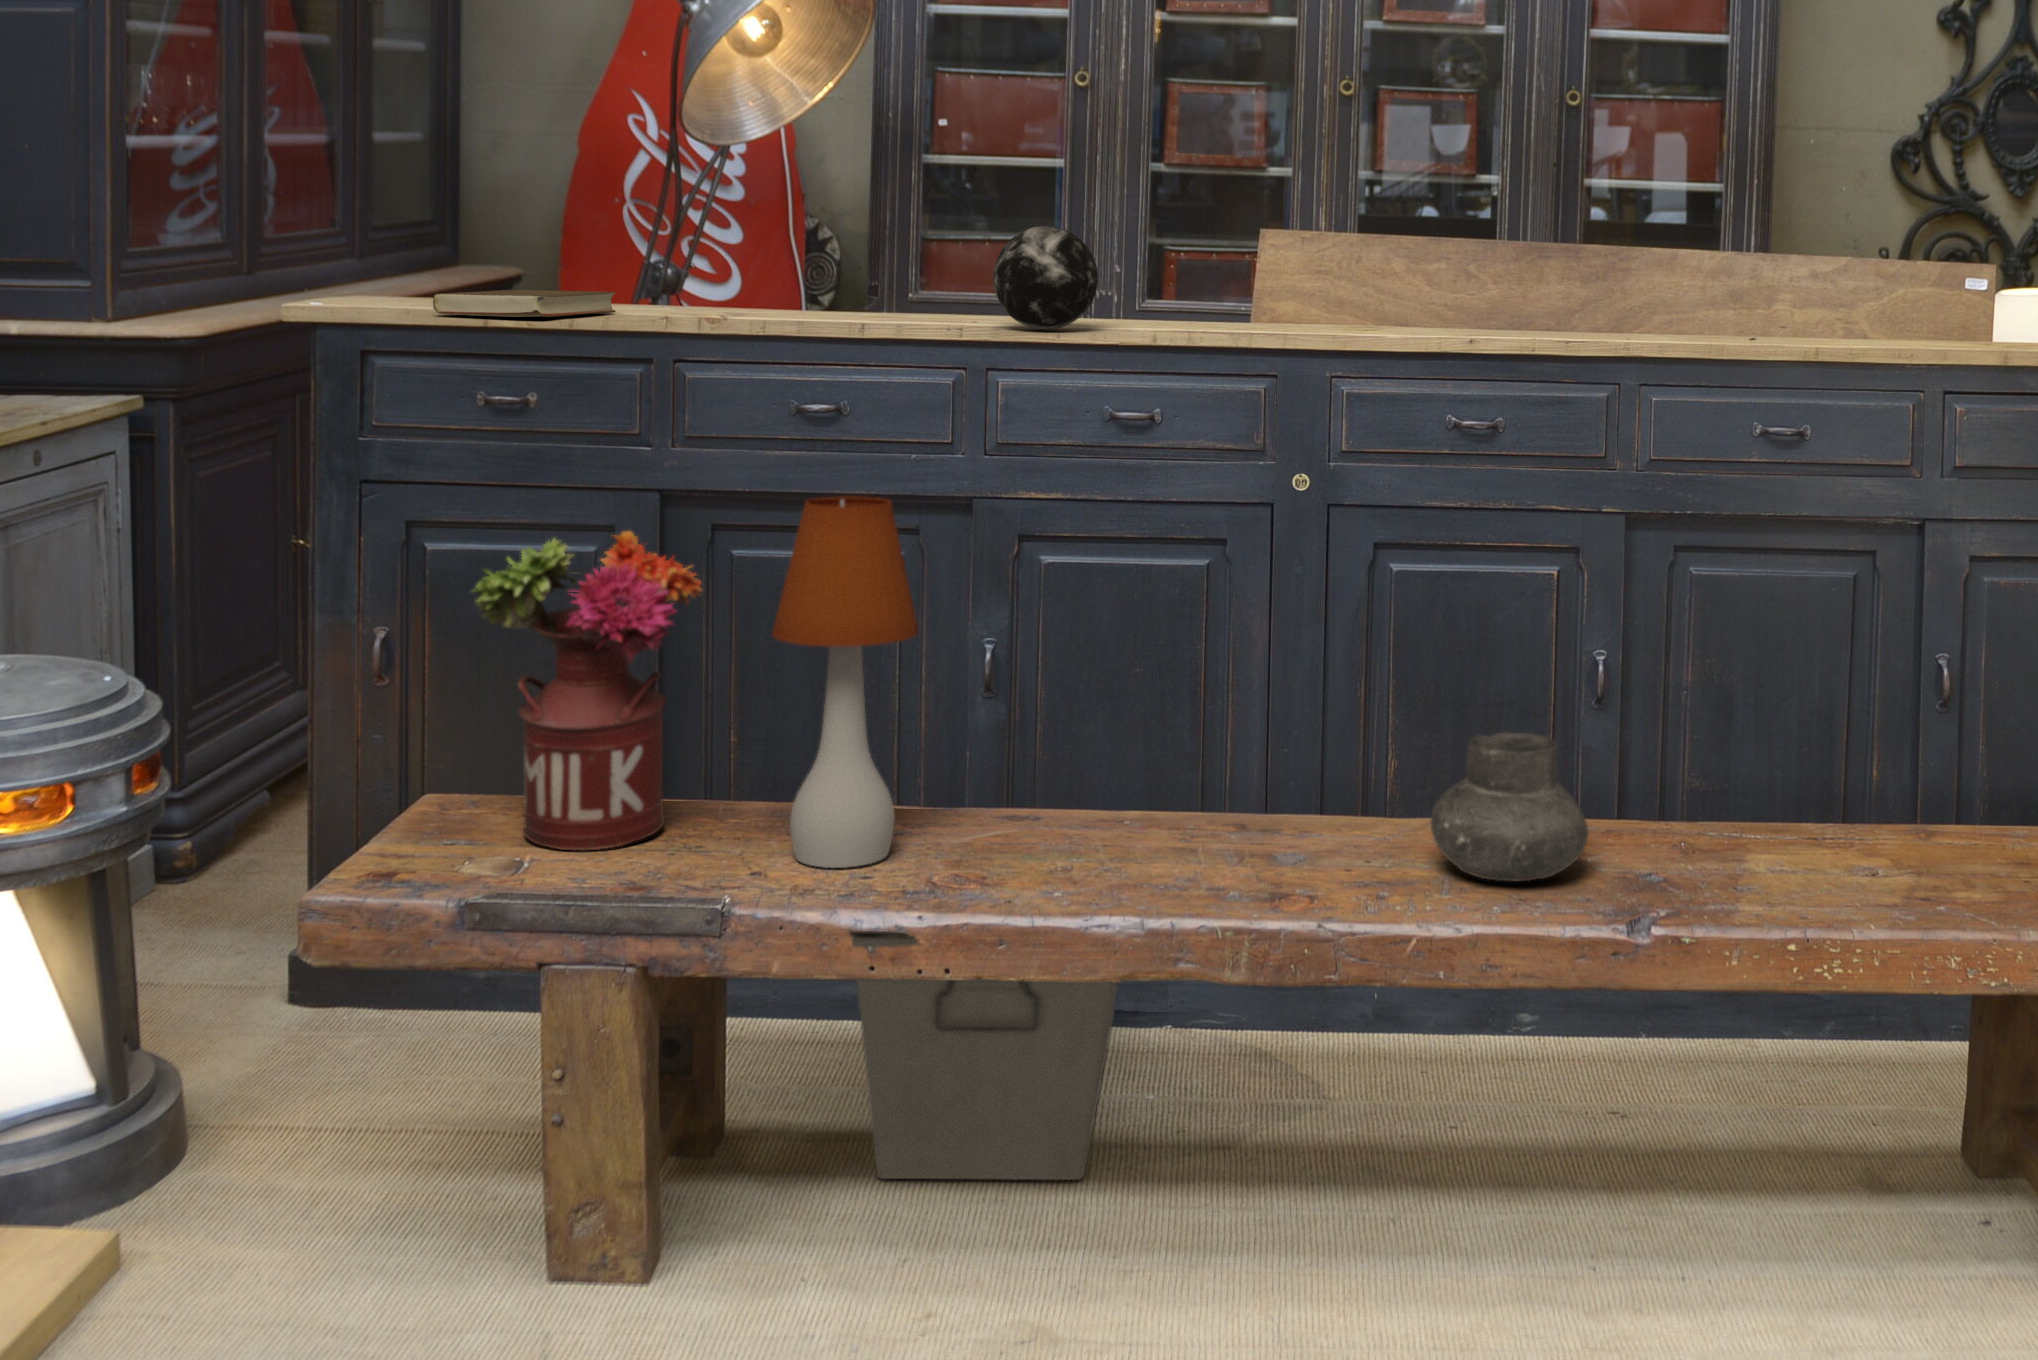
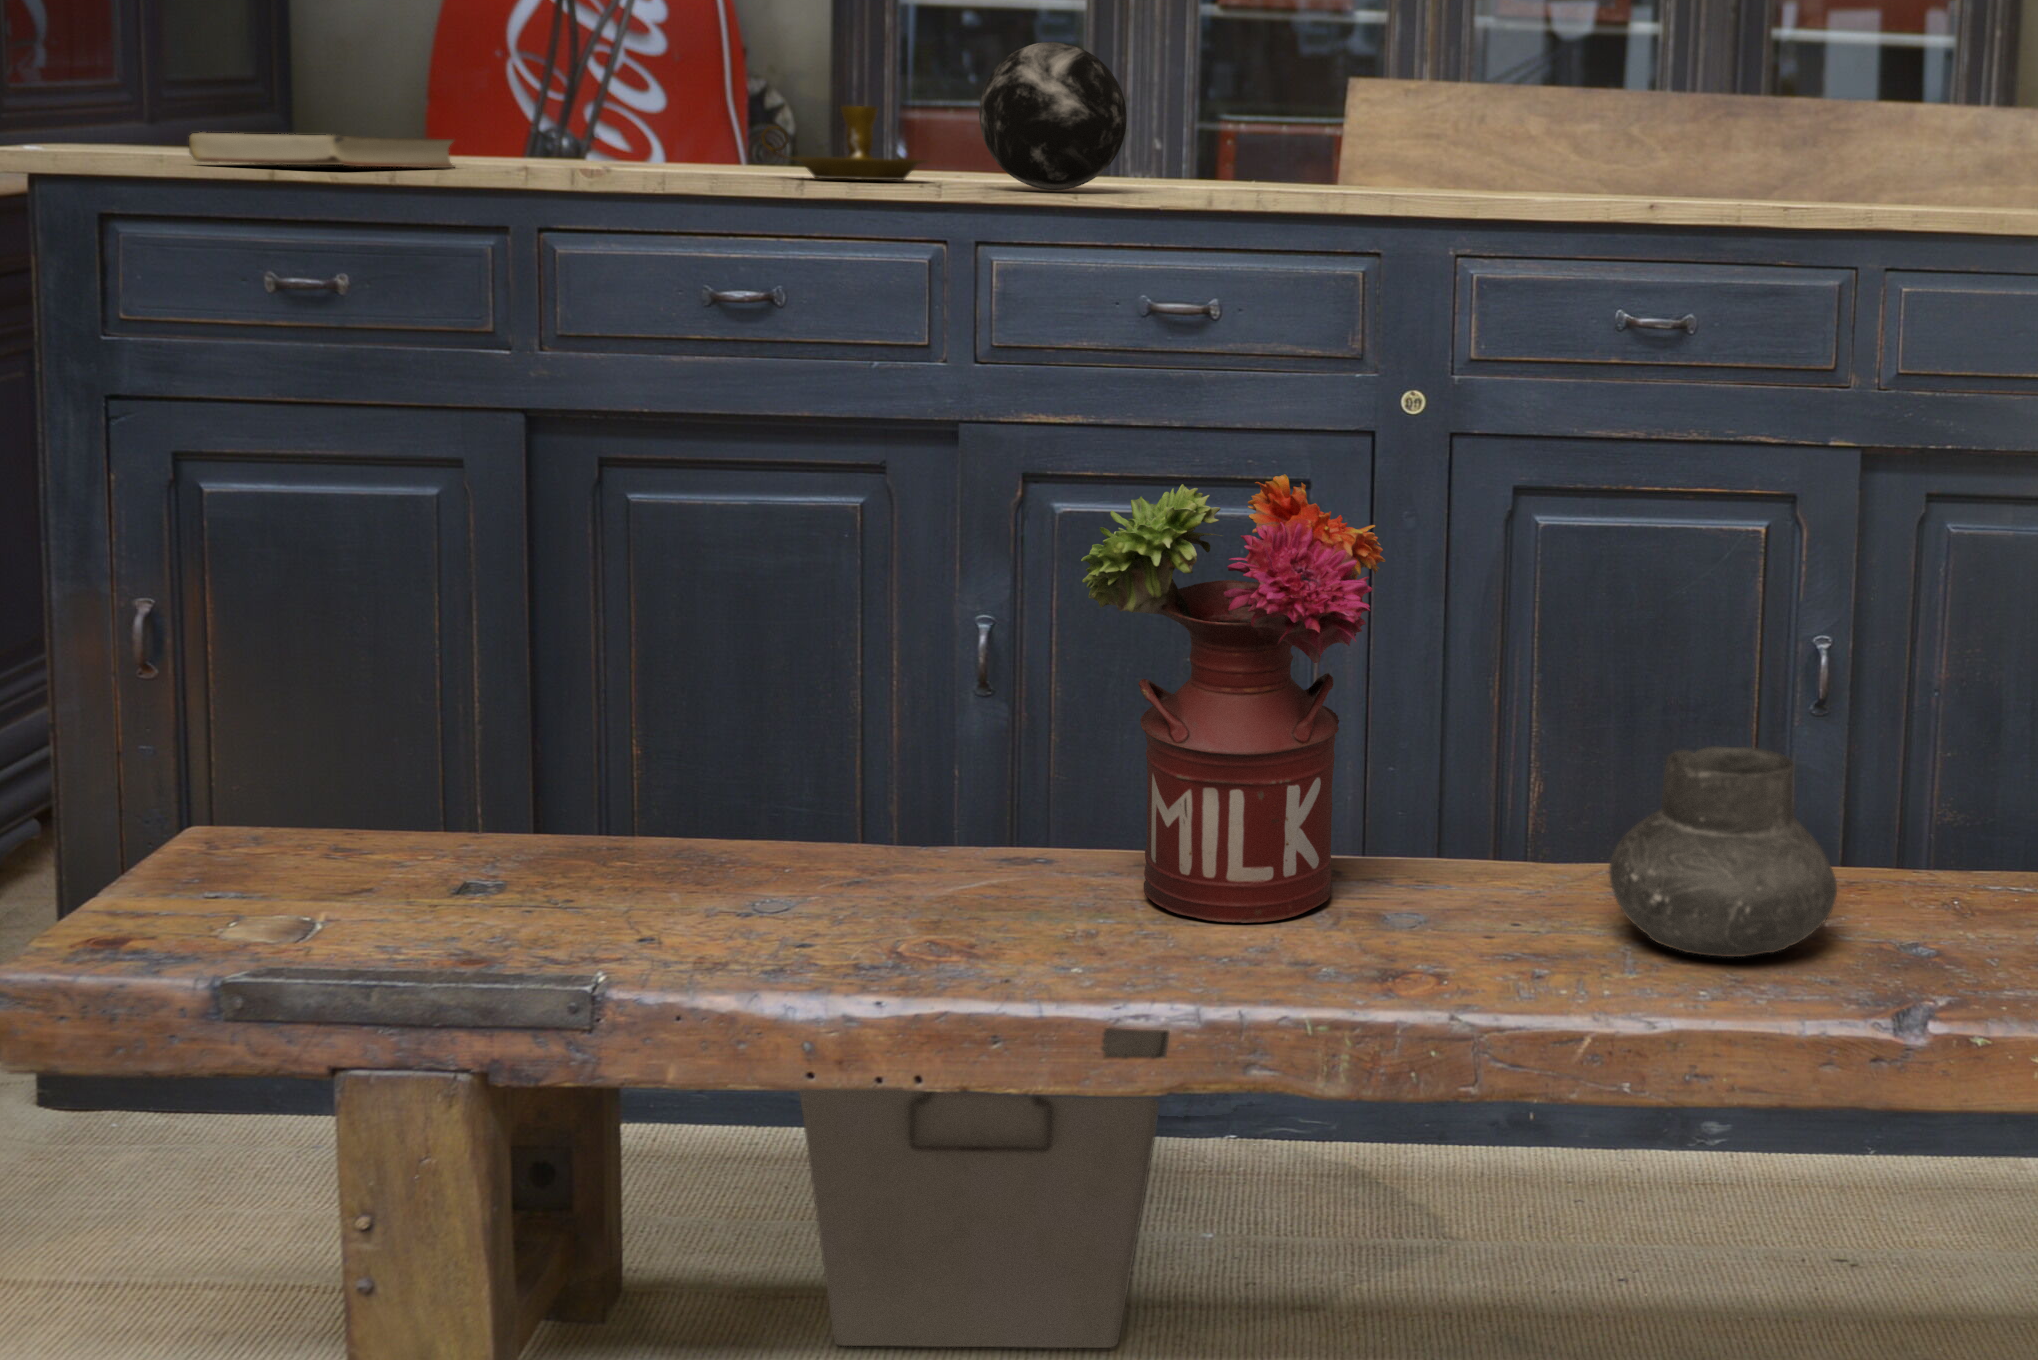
candlestick: none [835,267,957,320] -> present [761,106,928,180]
table lamp: present [772,496,919,868] -> none [653,403,869,933]
flower arrangement: present [473,531,702,850] -> present [1081,474,1385,923]

